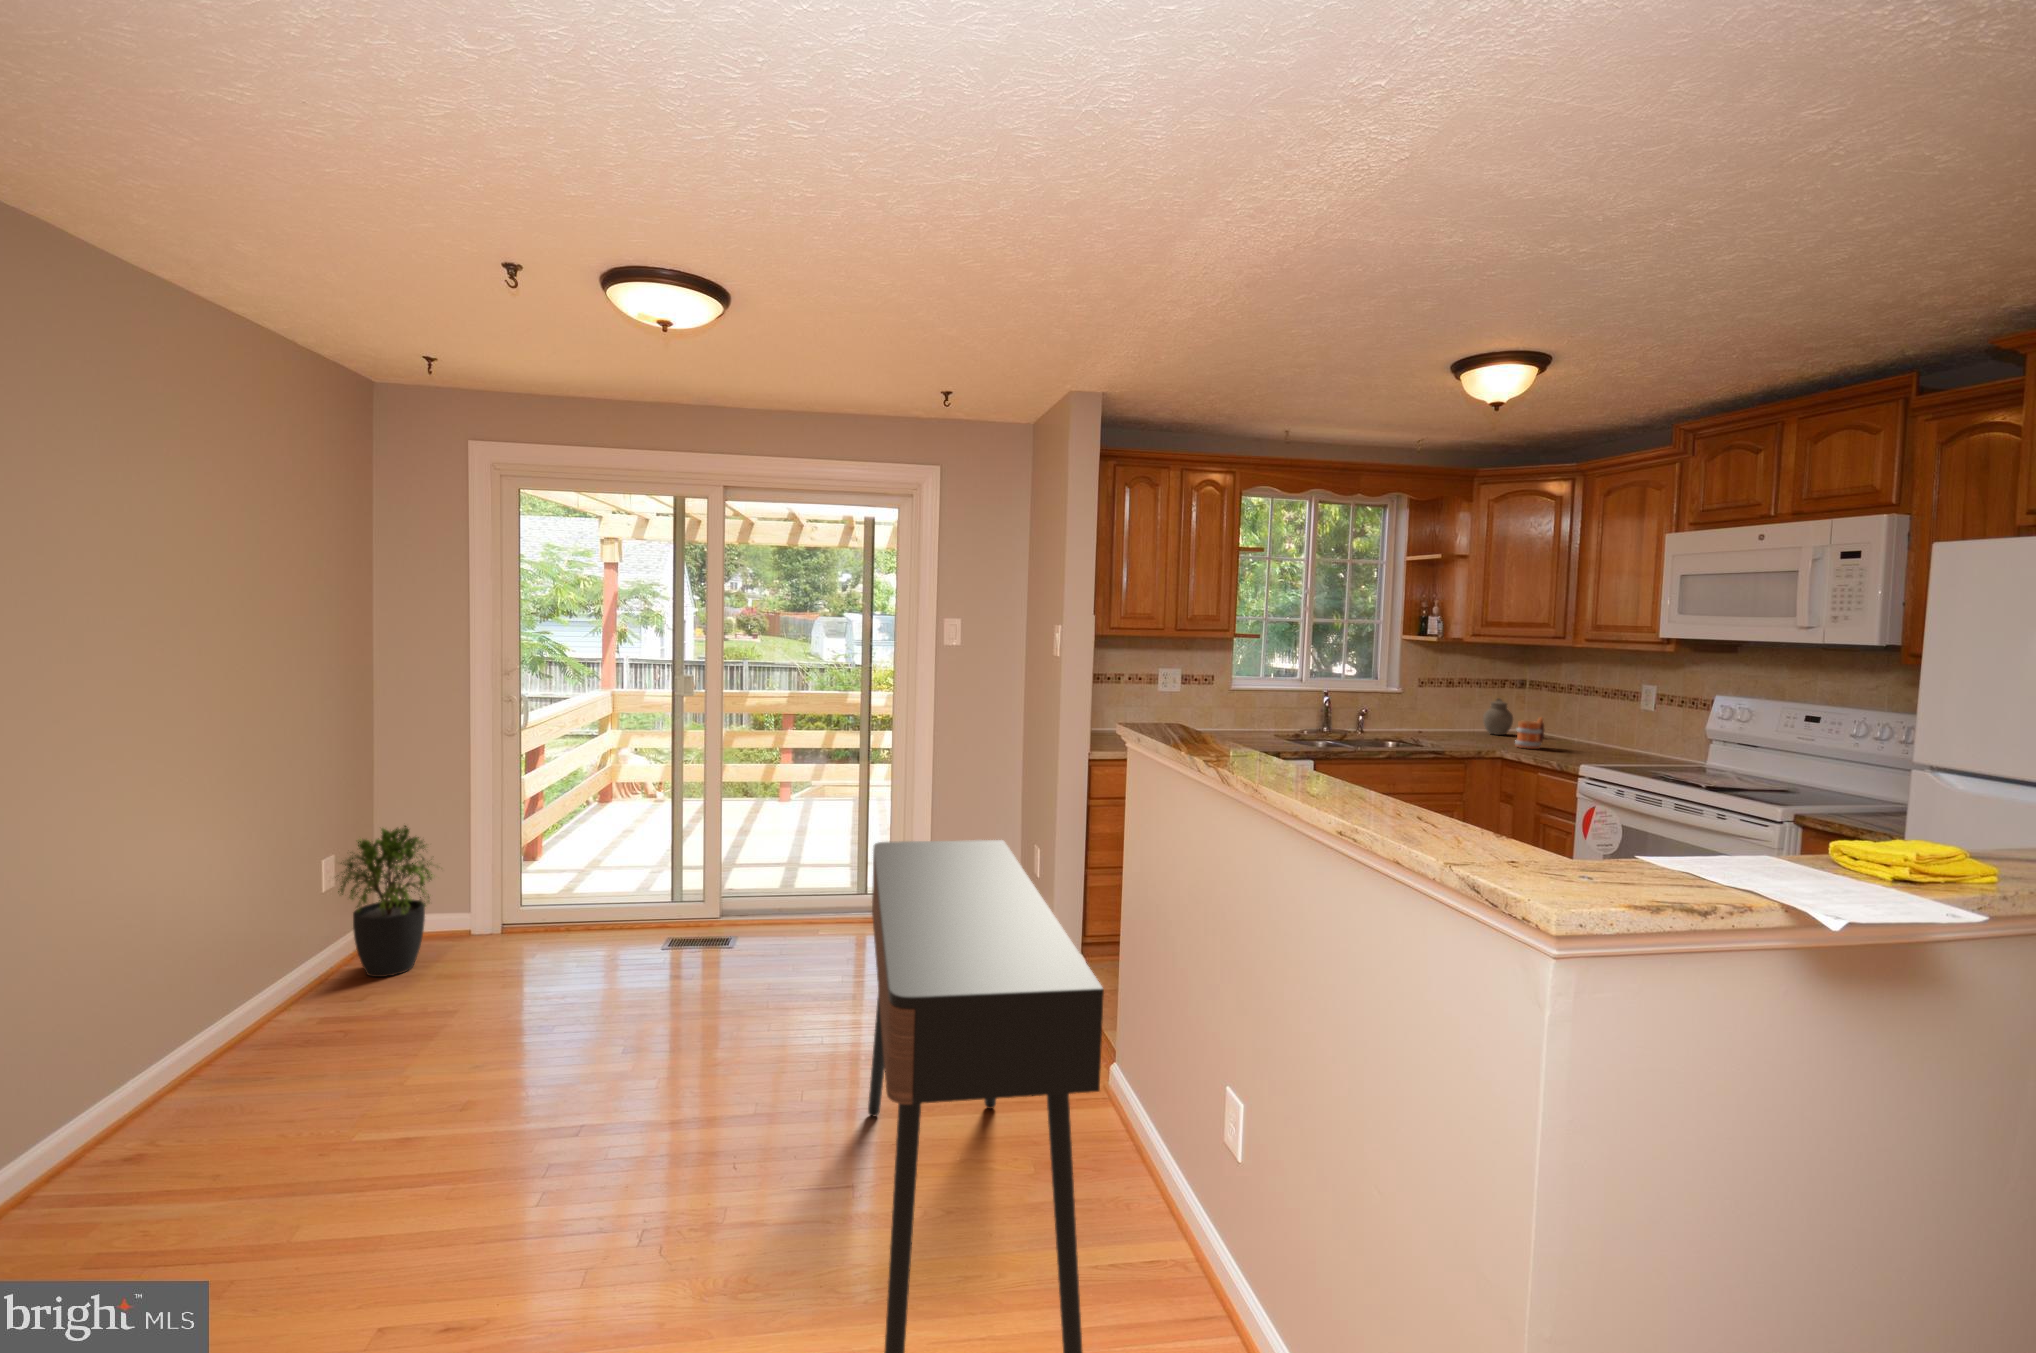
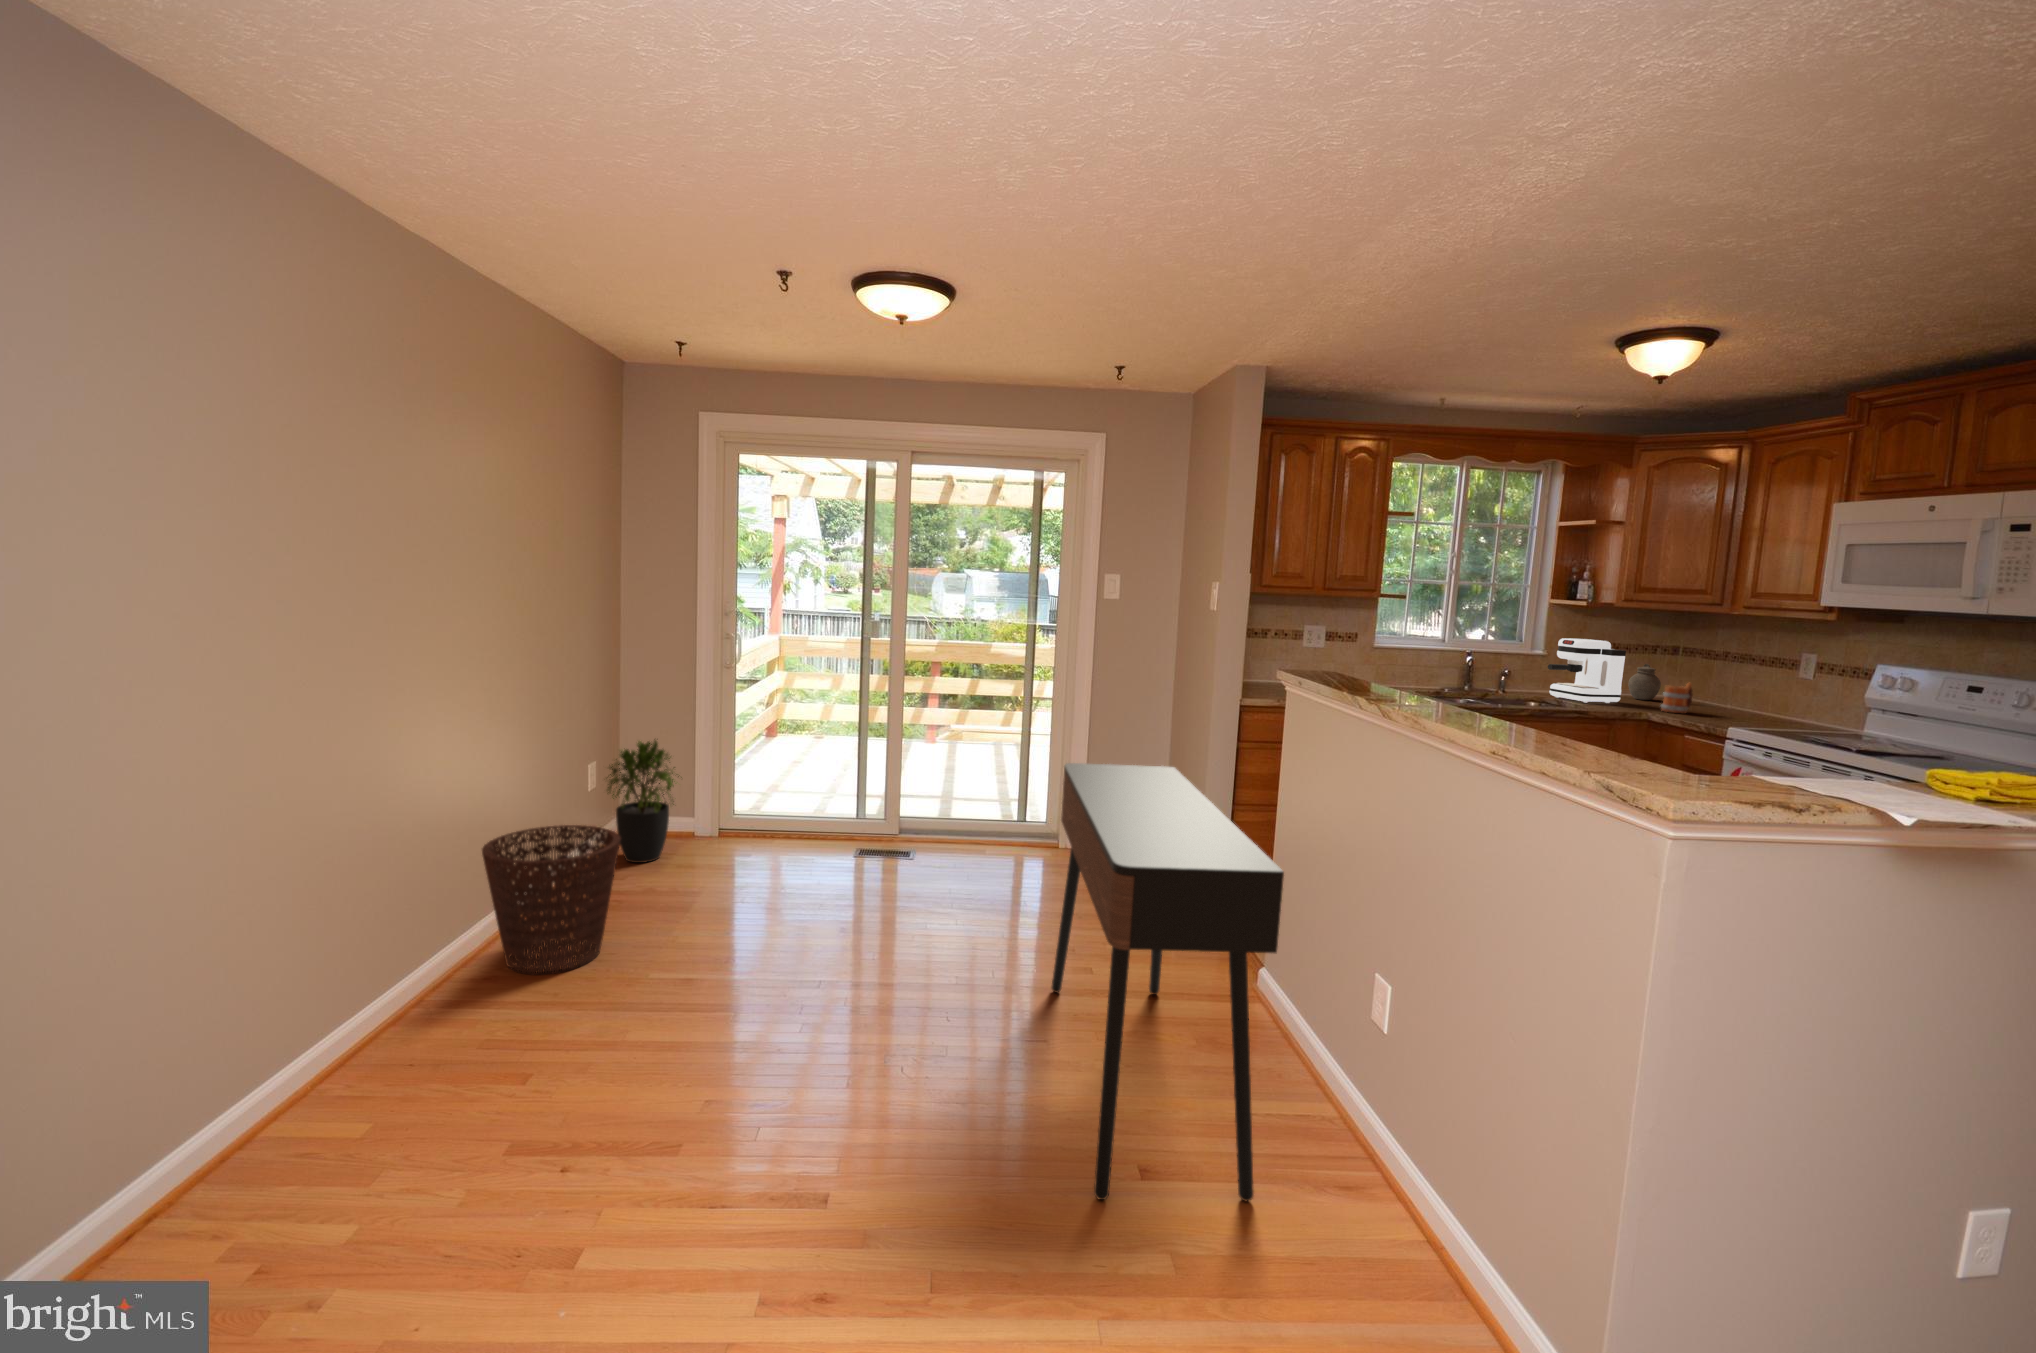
coffee maker: none [1405,675,1479,741] -> present [1548,638,1626,703]
basket: none [106,946,319,1154] -> present [482,825,621,975]

